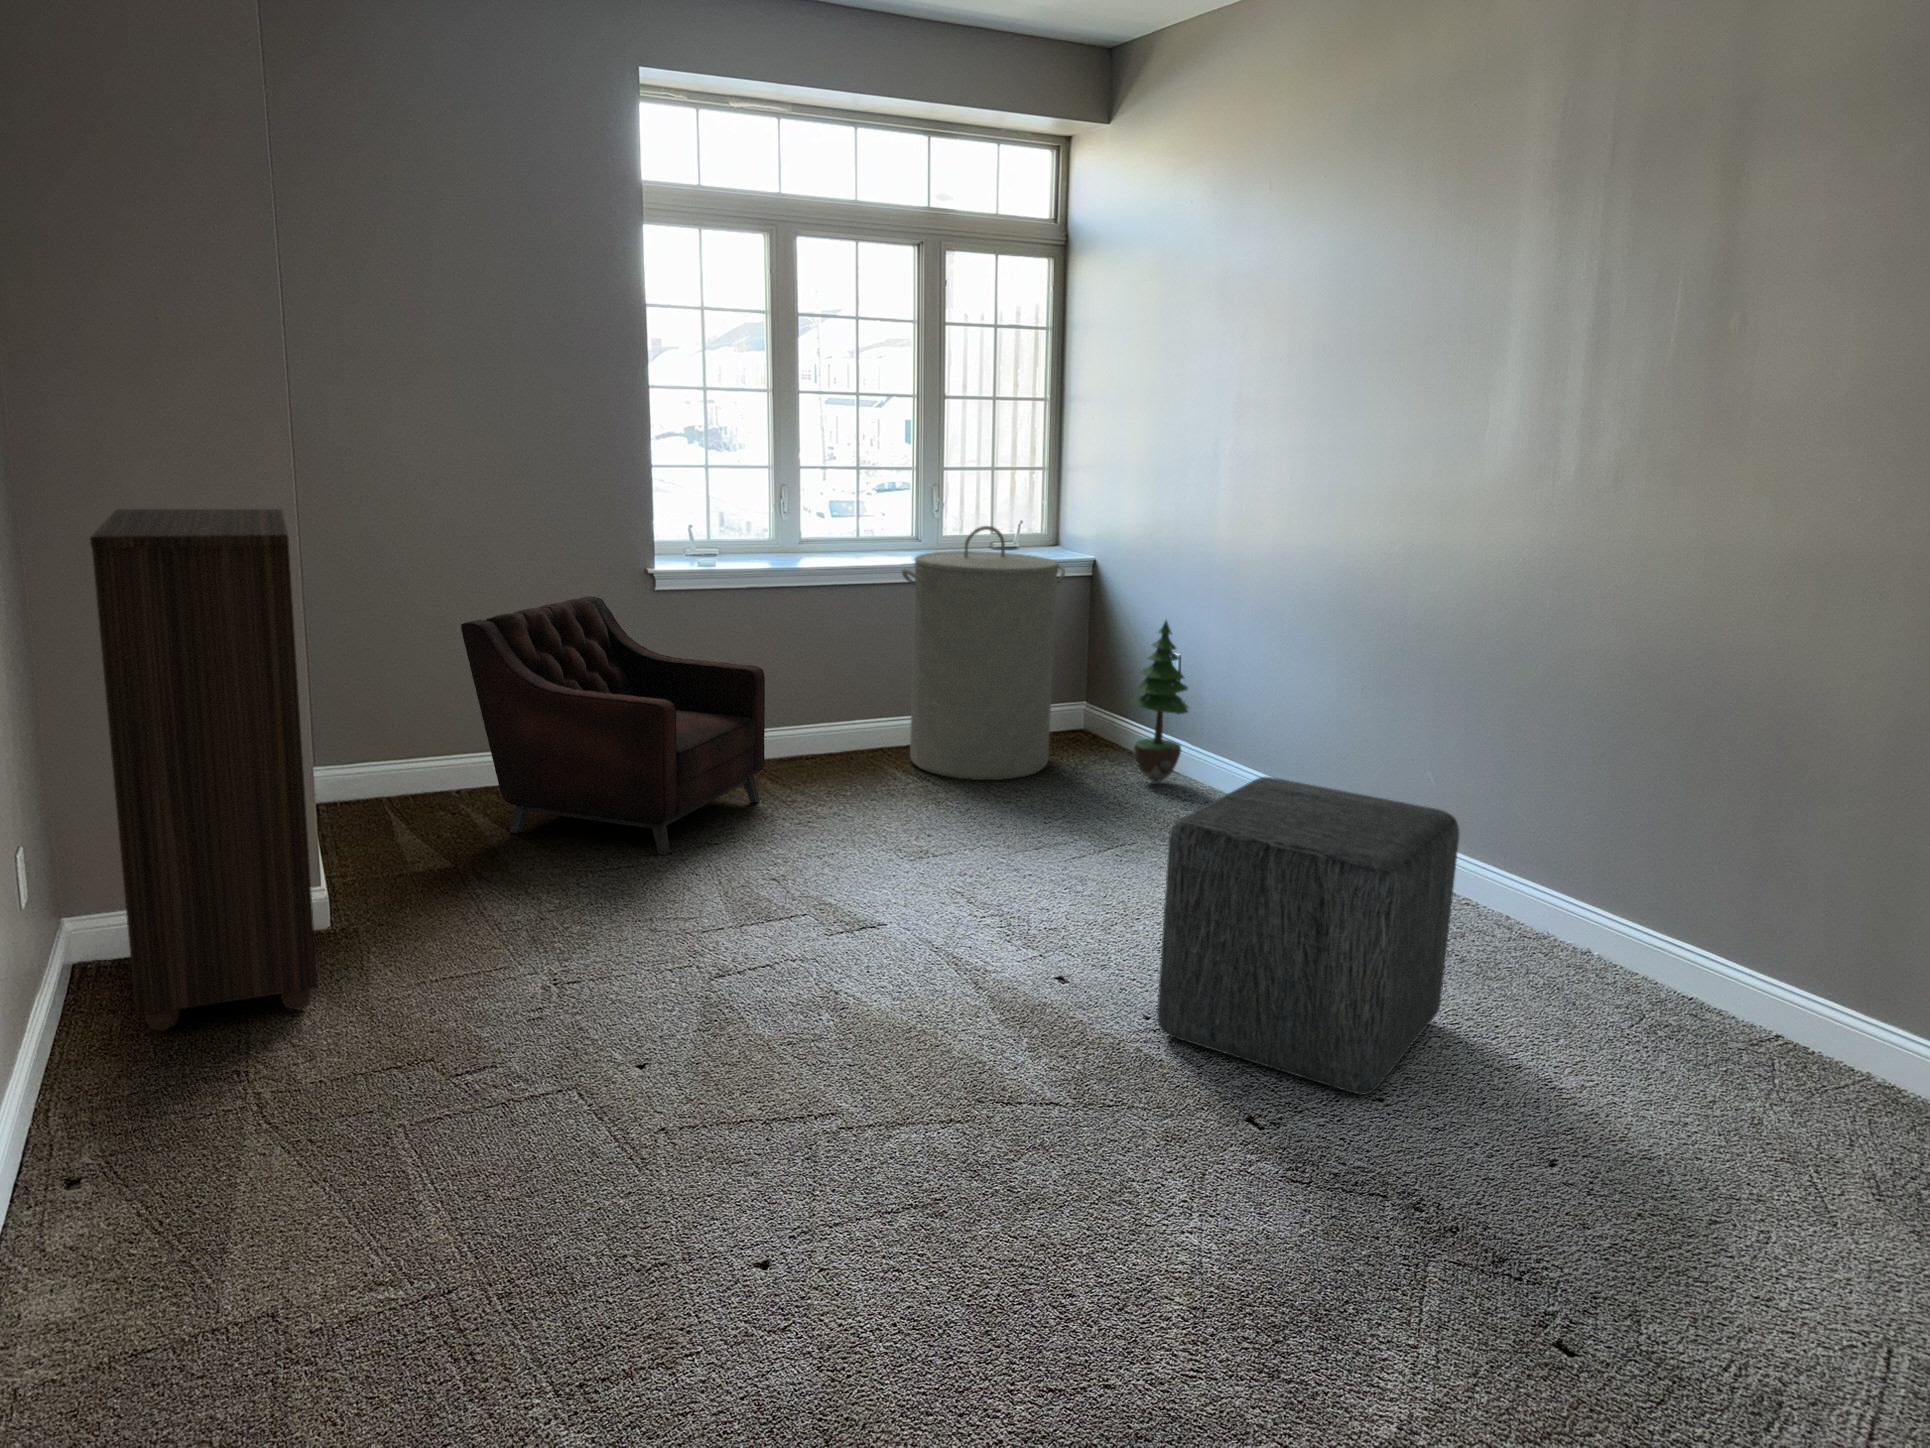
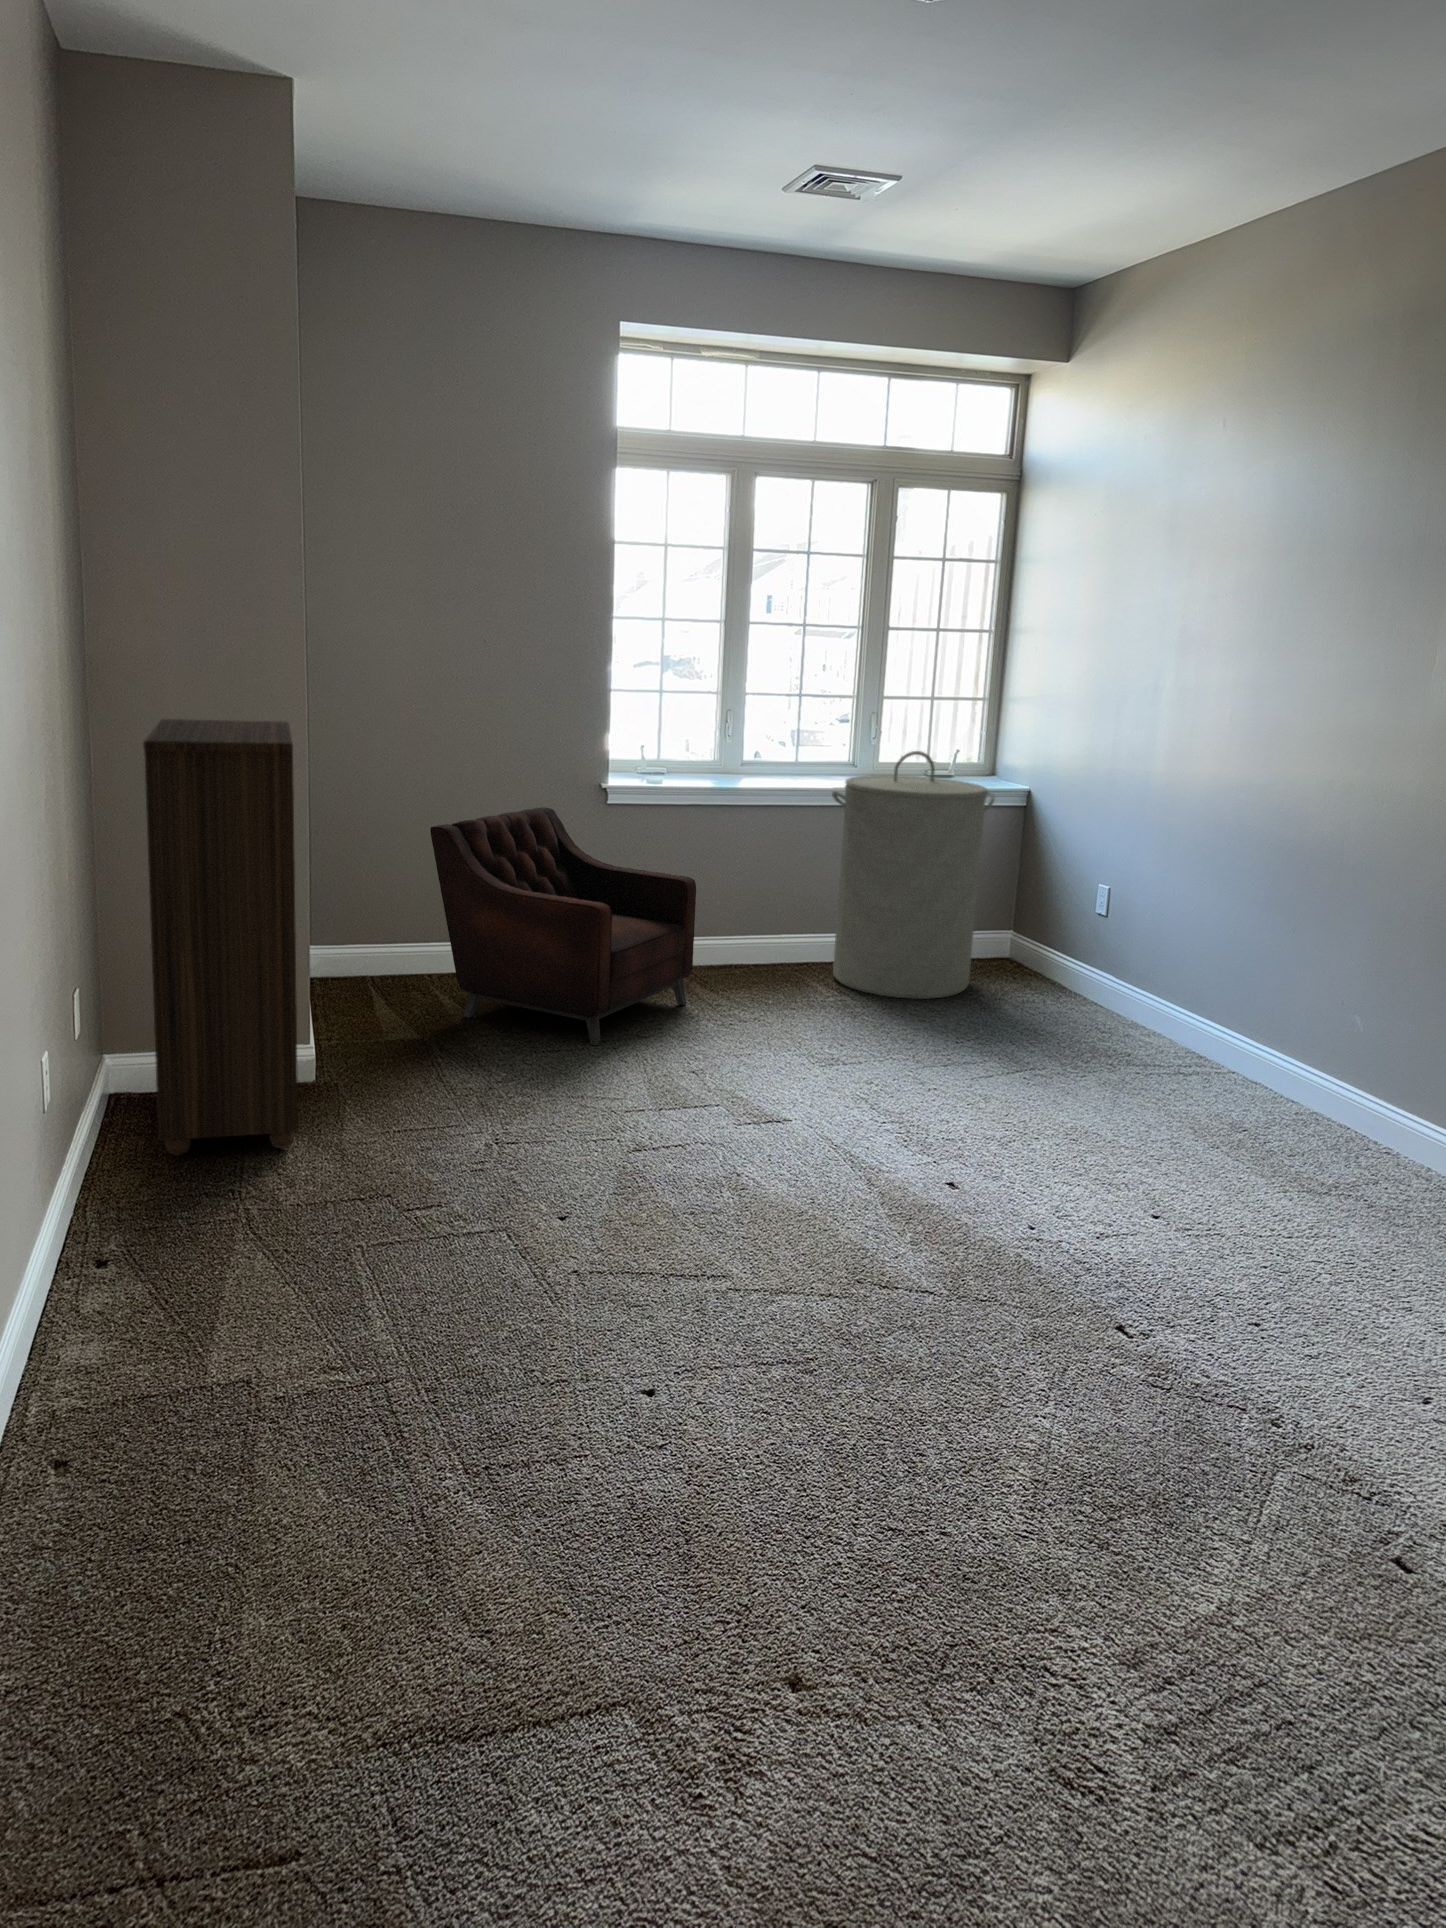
potted tree: present [1131,621,1188,783] -> none [1053,847,1114,1012]
ottoman: present [1157,777,1459,1095] -> none [1039,1003,1362,1317]

